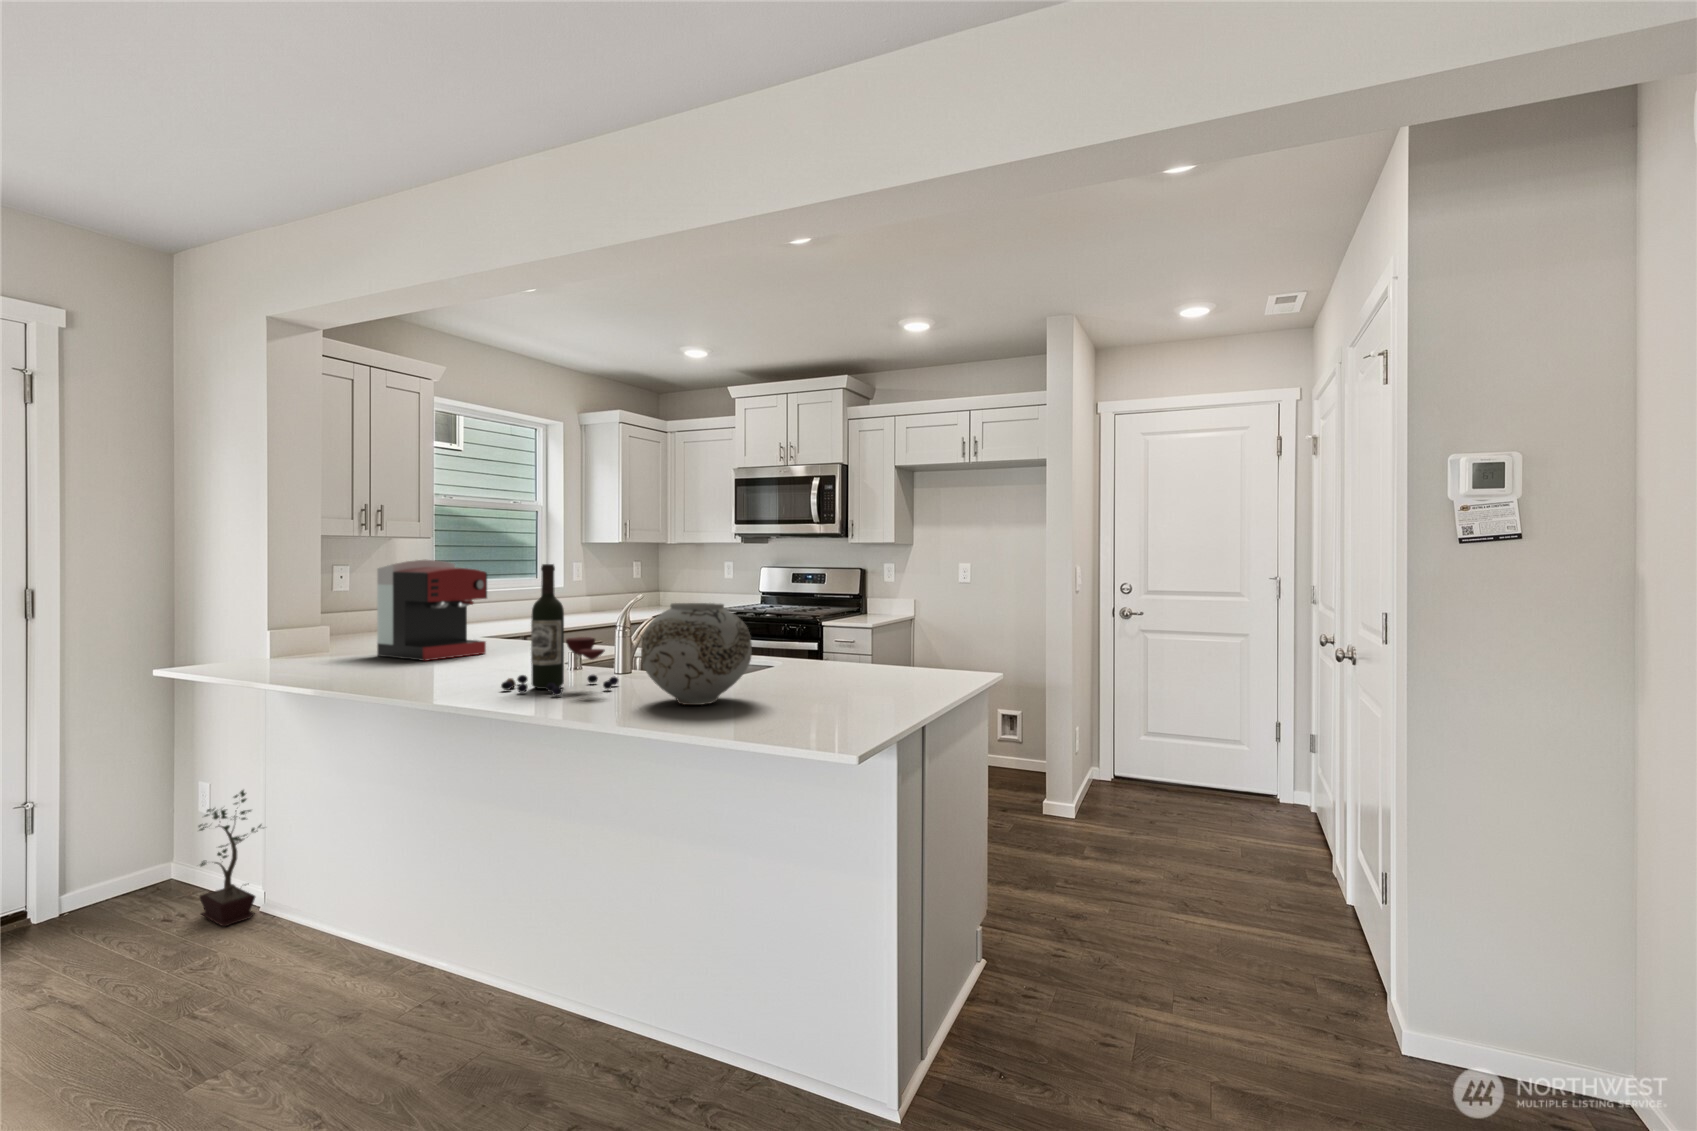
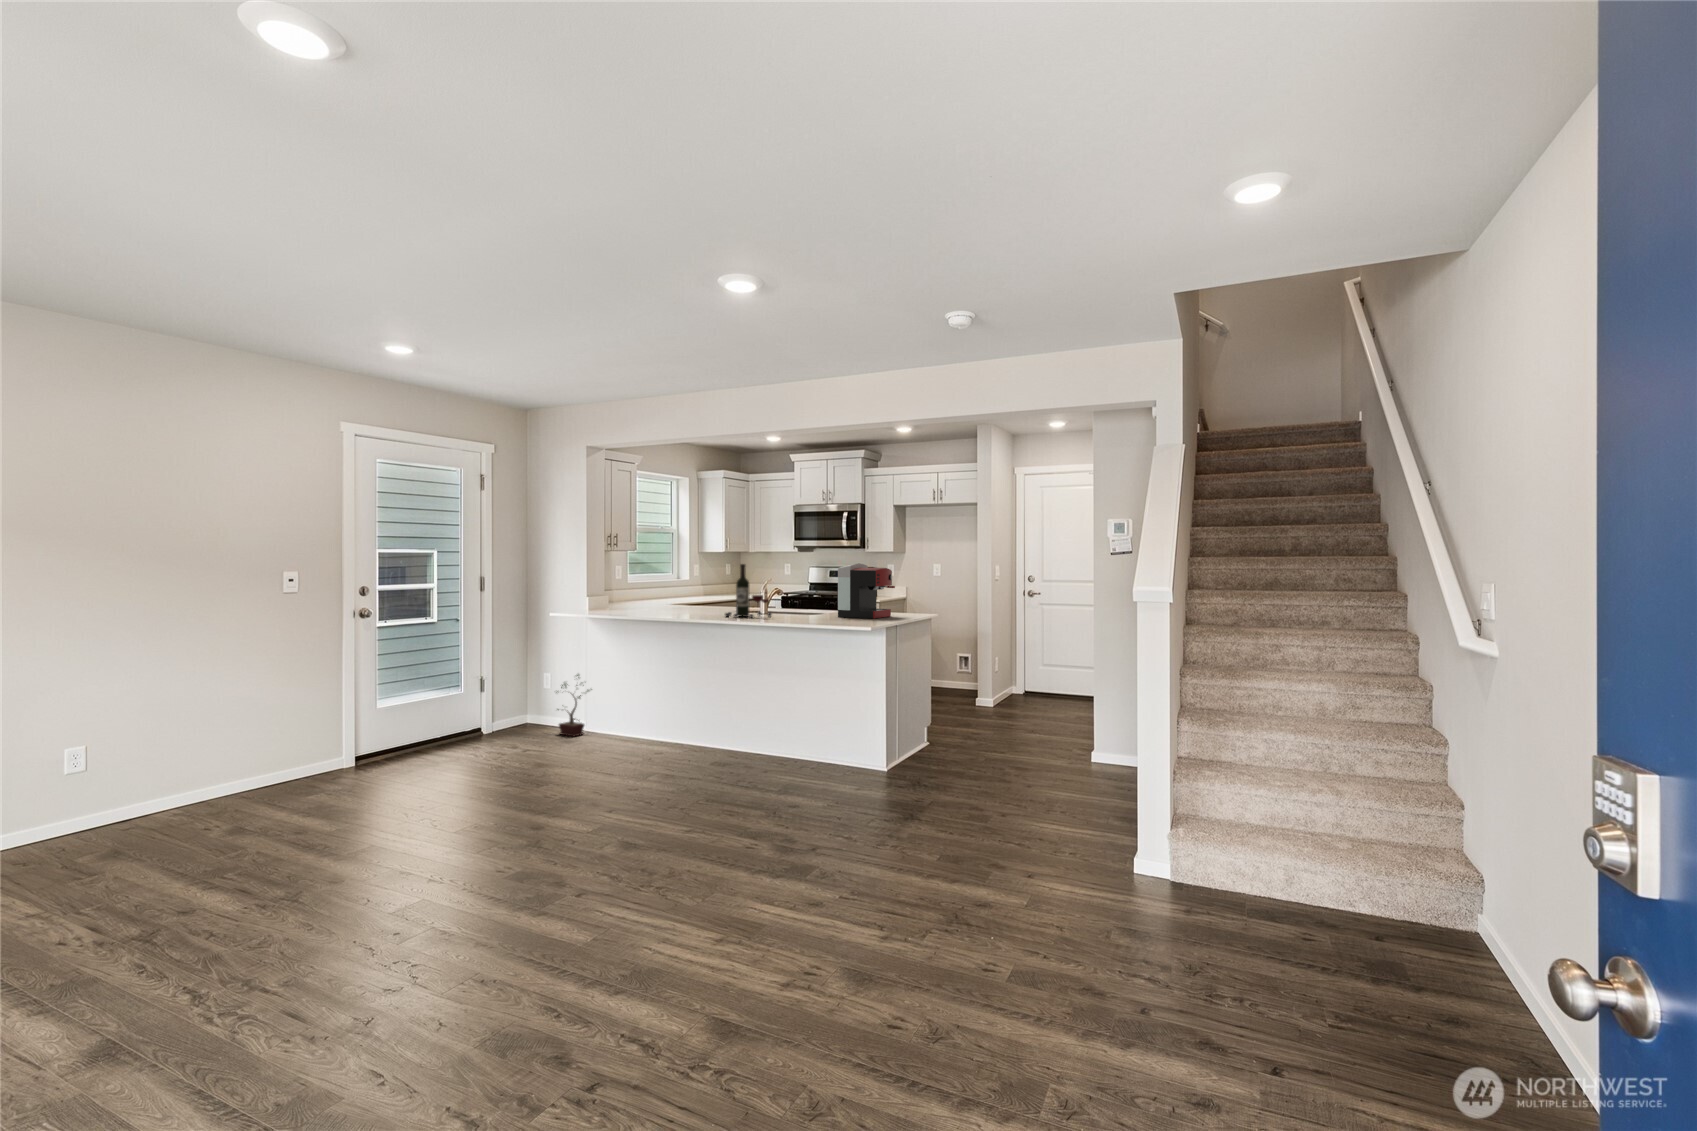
coffee maker: present [377,560,487,661] -> present [838,563,895,618]
vase: present [641,603,752,705] -> none [788,579,832,619]

